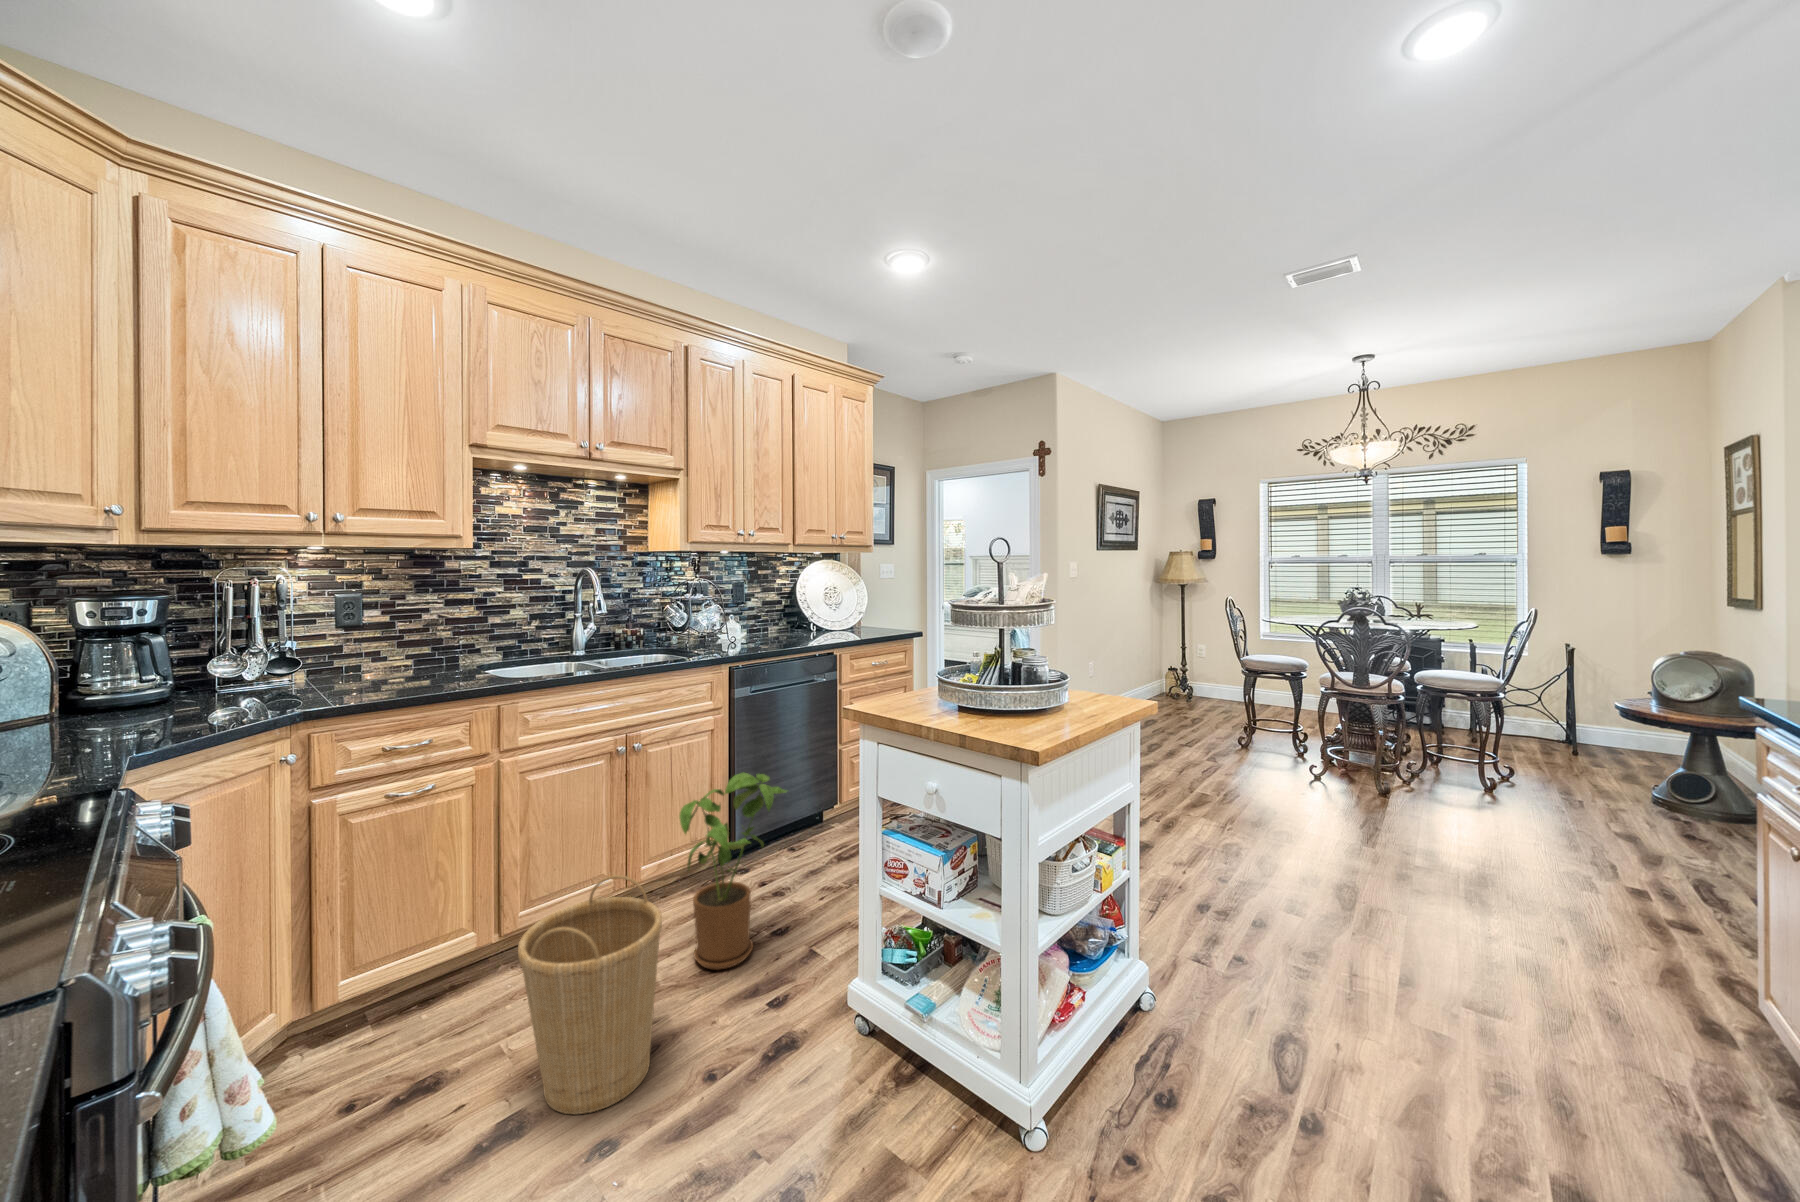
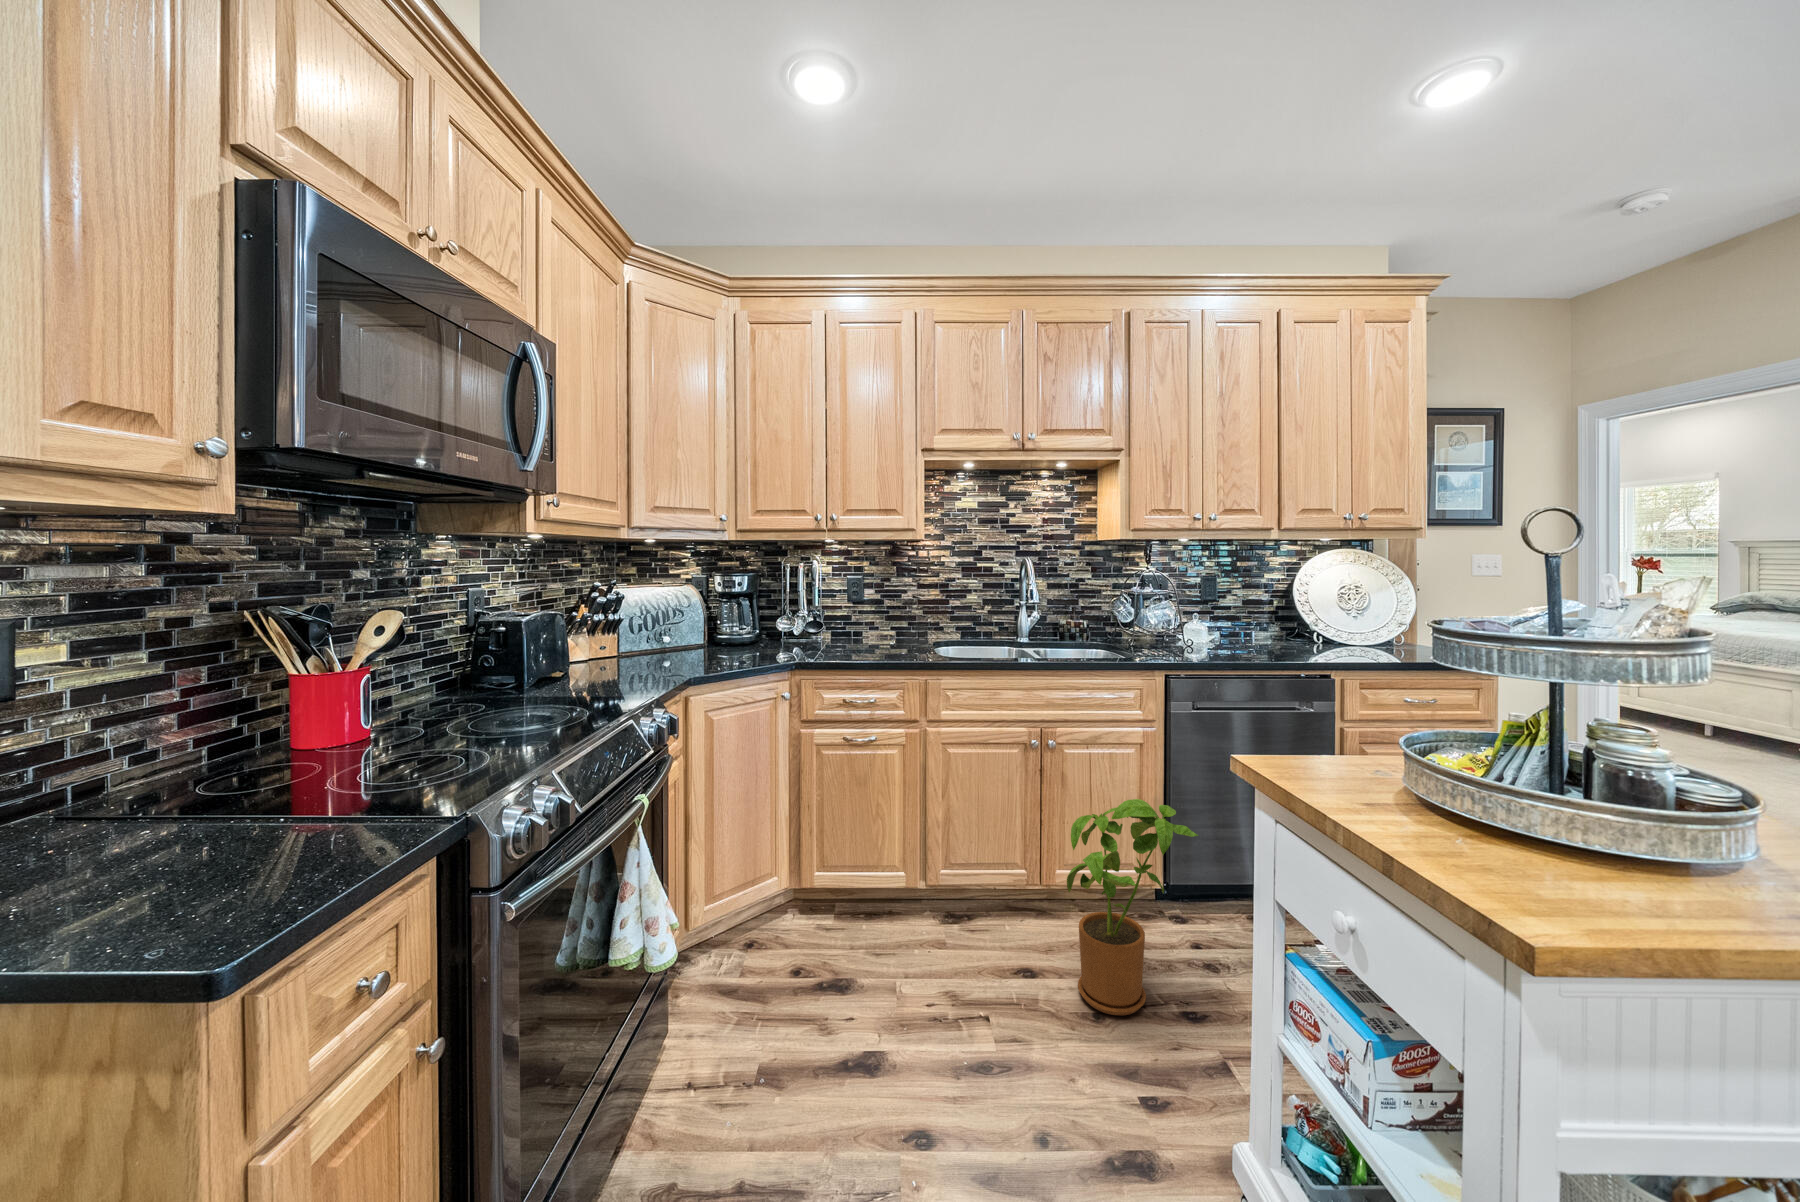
basket: present [518,875,662,1114] -> none [881,871,1011,1102]

